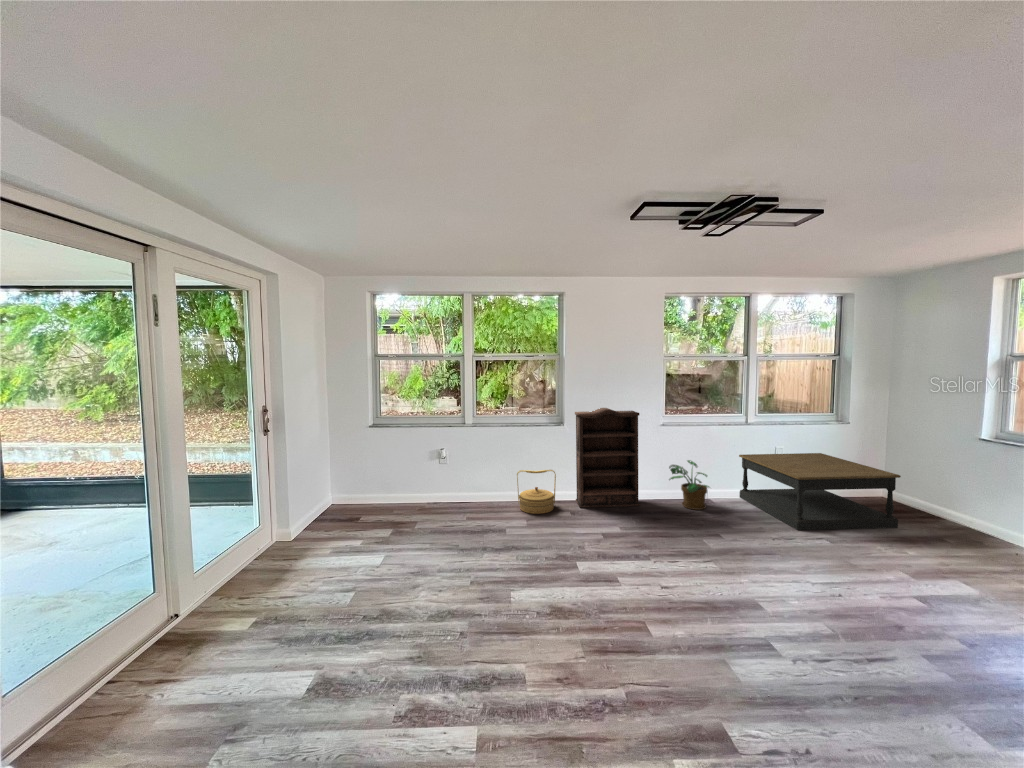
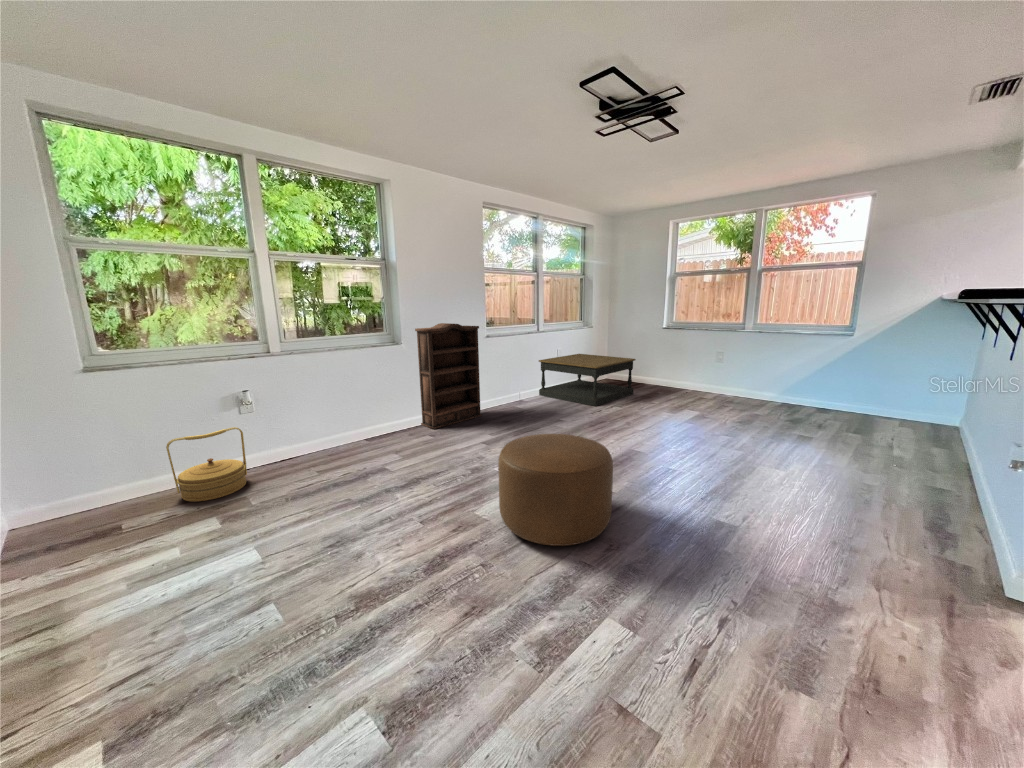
potted plant: present [669,460,709,510] -> none [496,369,534,409]
woven basket: present [517,470,556,514] -> present [166,427,247,502]
ottoman: none [502,536,613,662] -> present [498,434,613,546]

